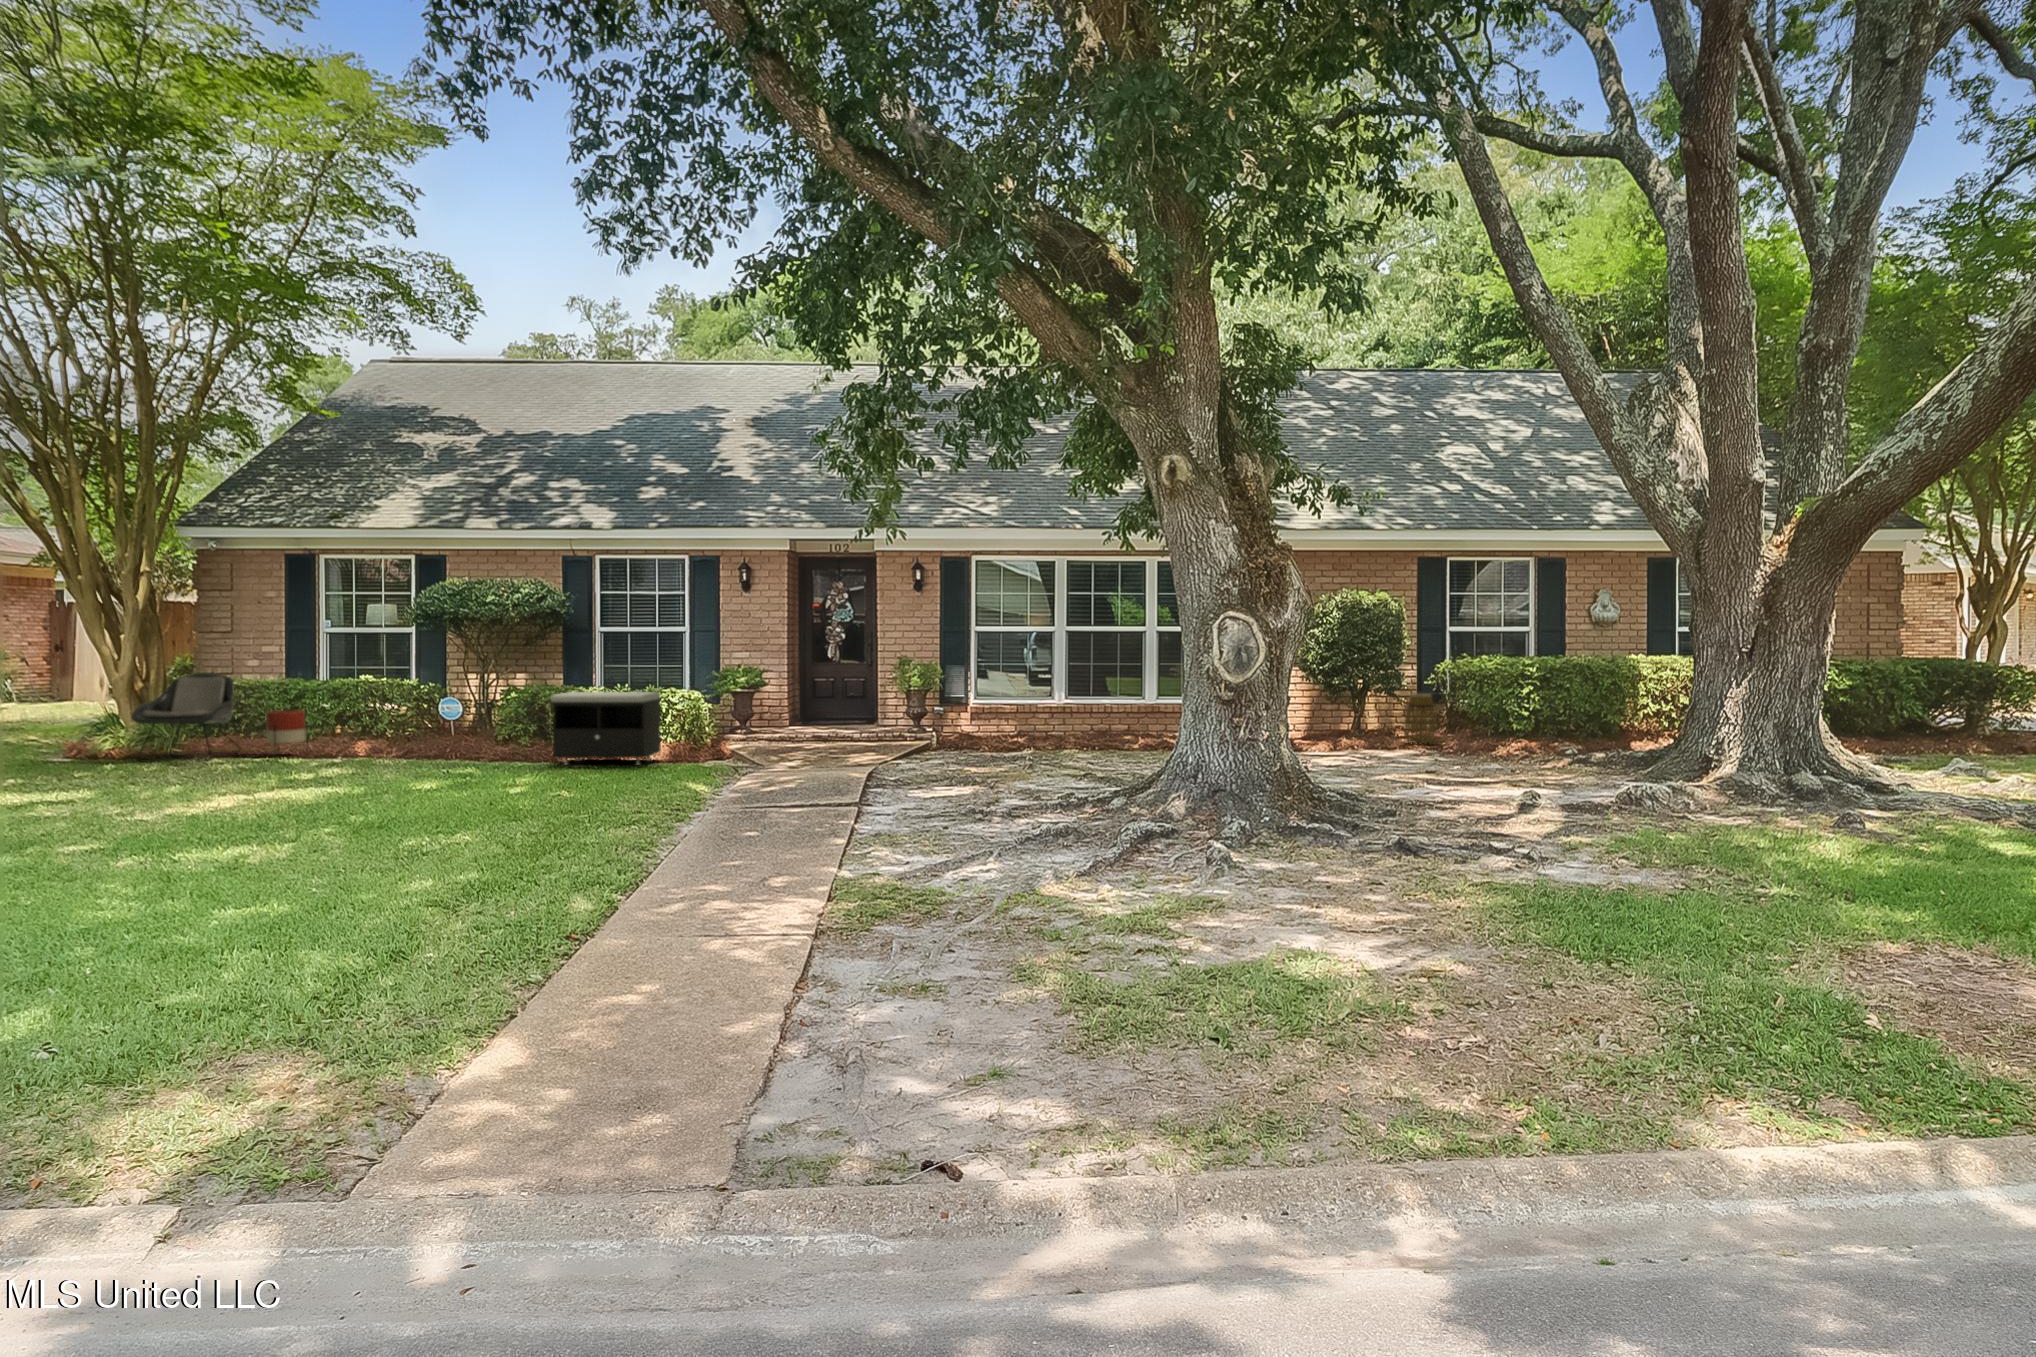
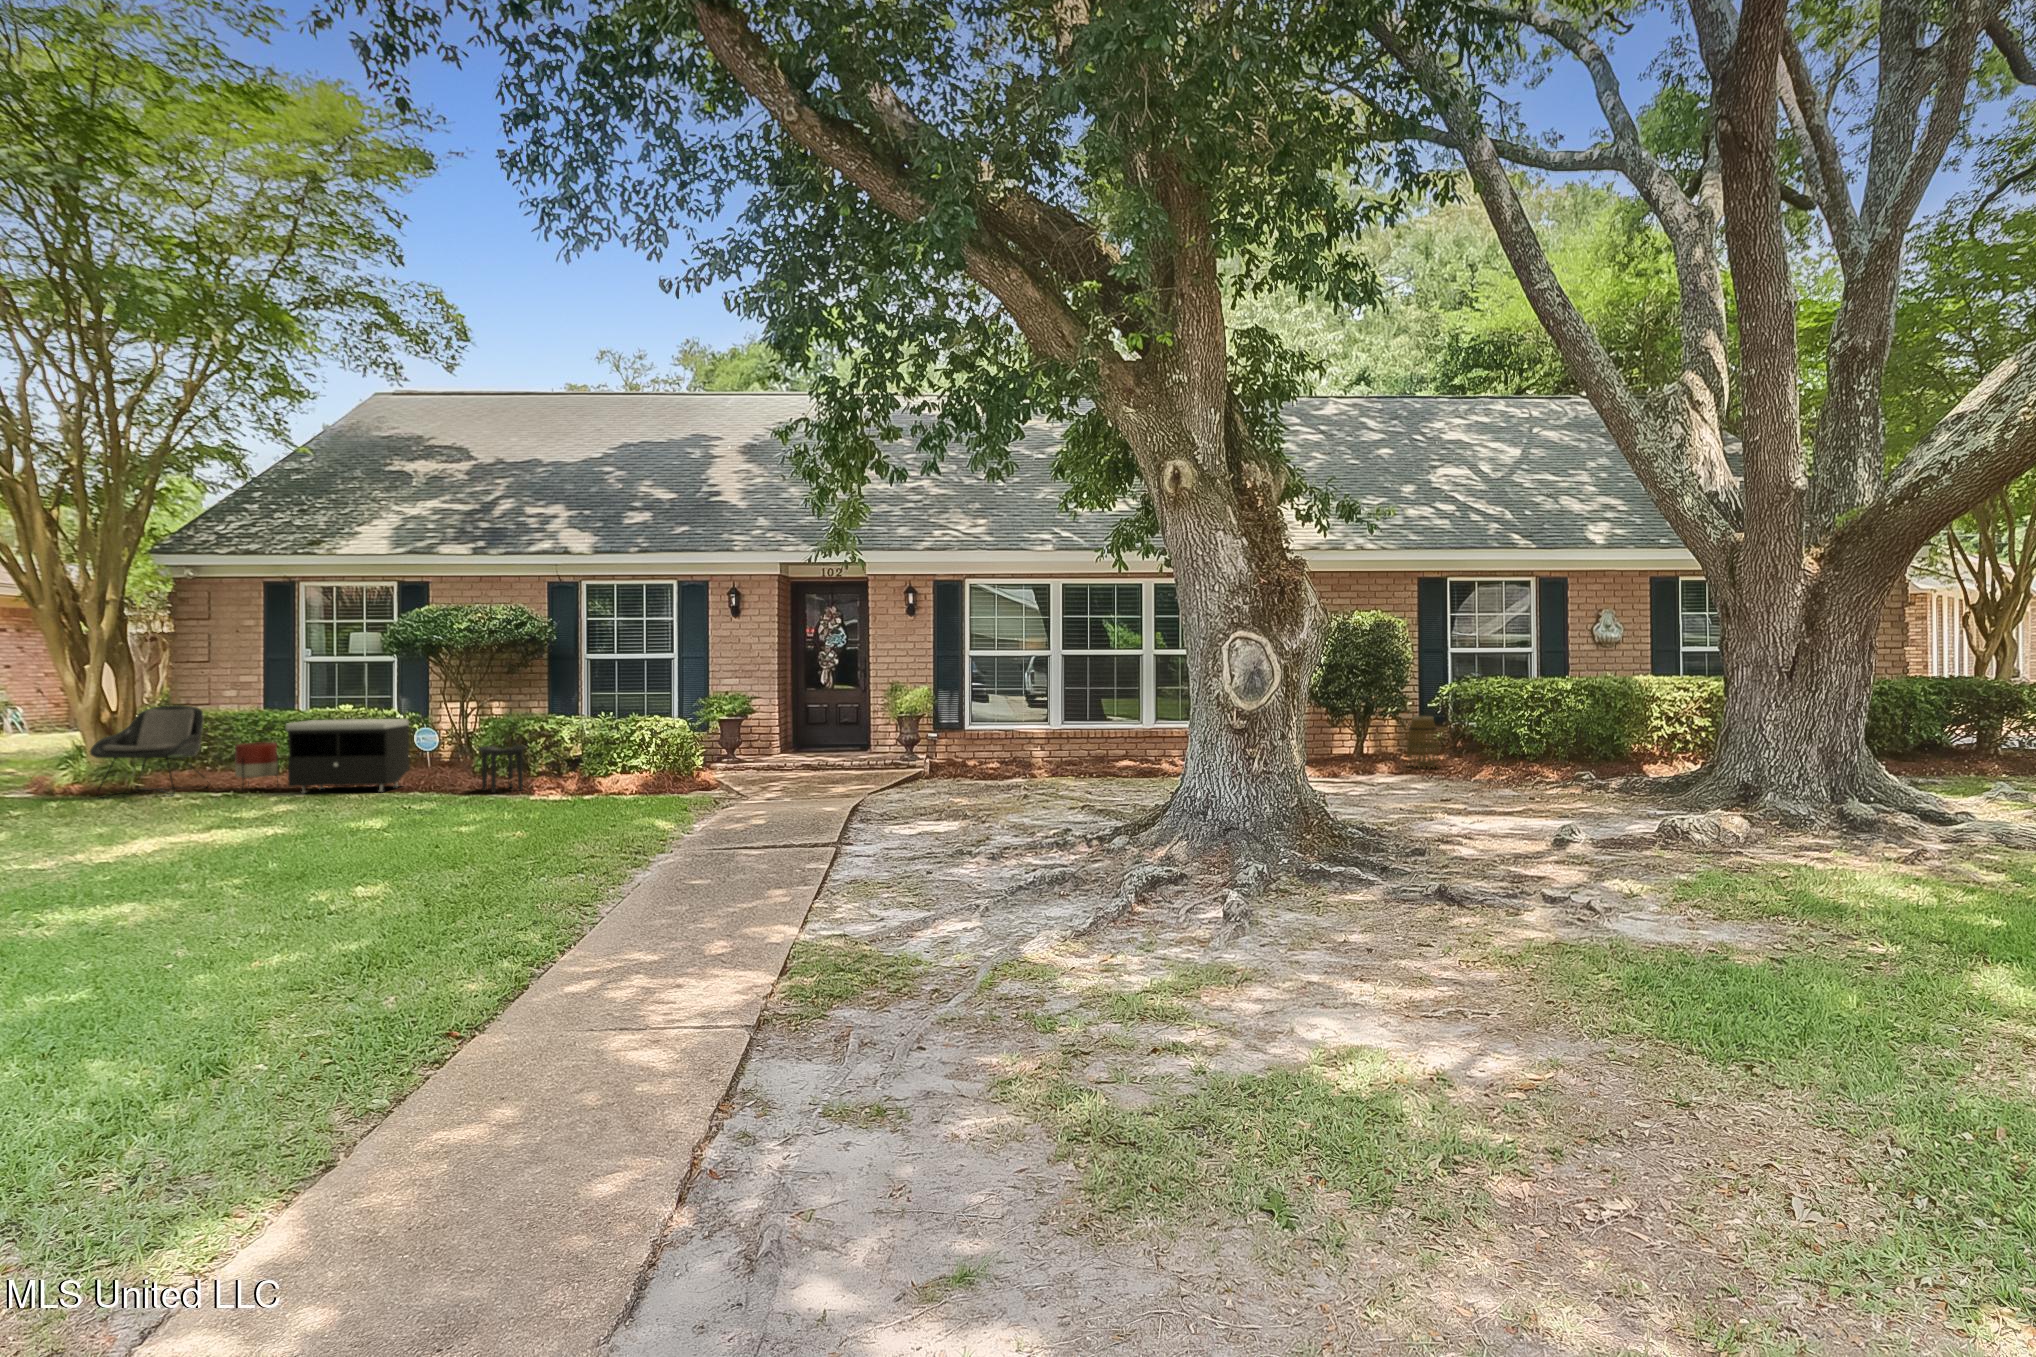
storage bench: present [551,692,661,765] -> present [286,719,410,793]
side table: none [501,715,548,760] -> present [478,745,525,793]

